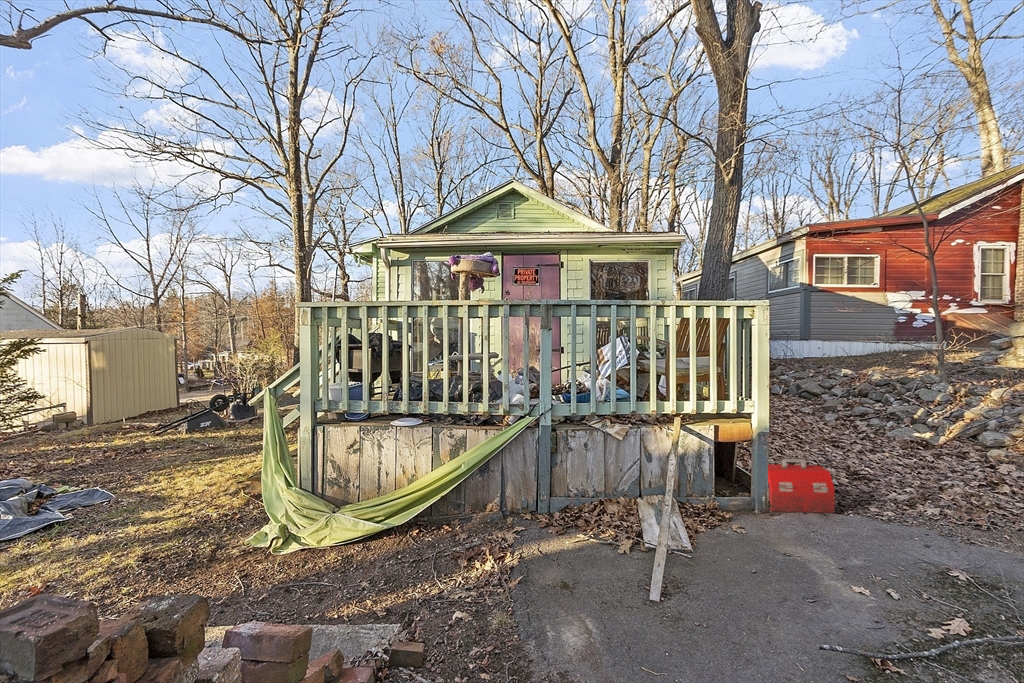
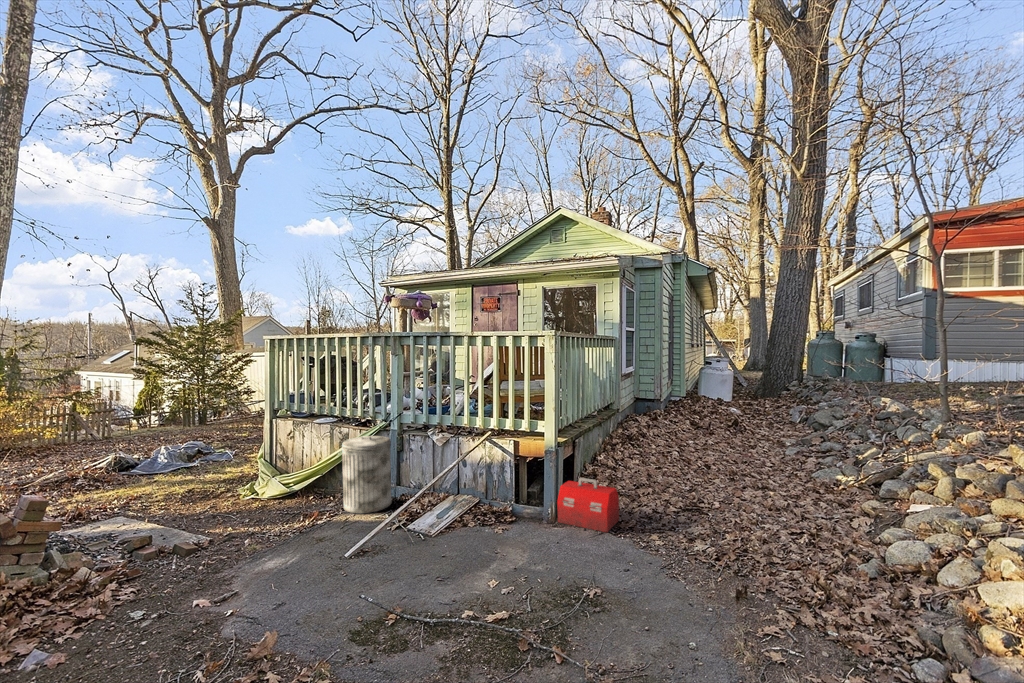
trash can: none [500,435,564,542] -> present [342,436,392,513]

